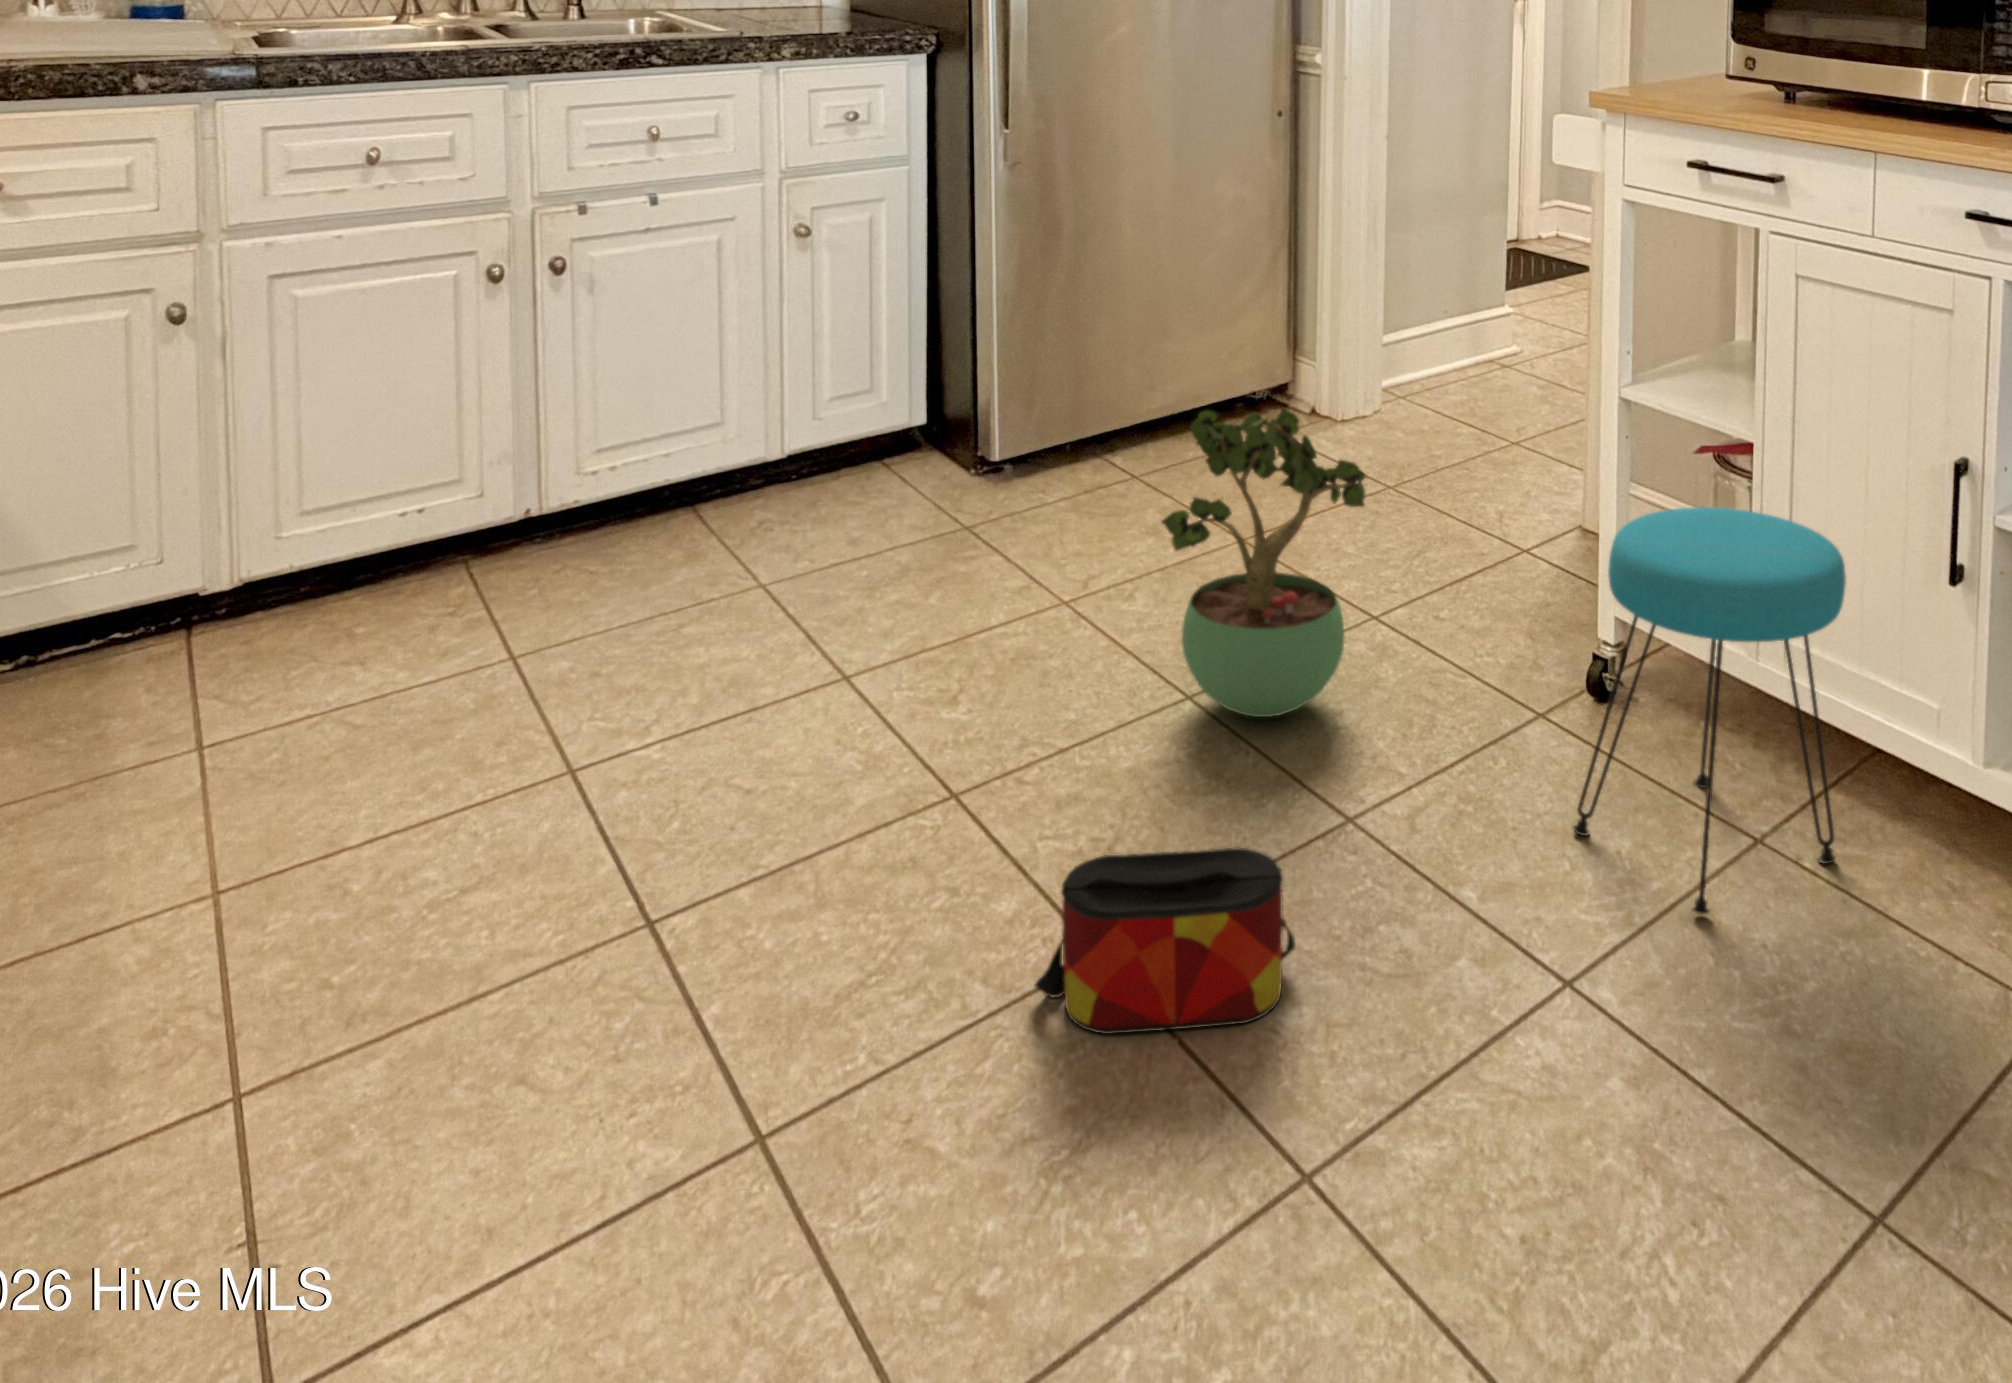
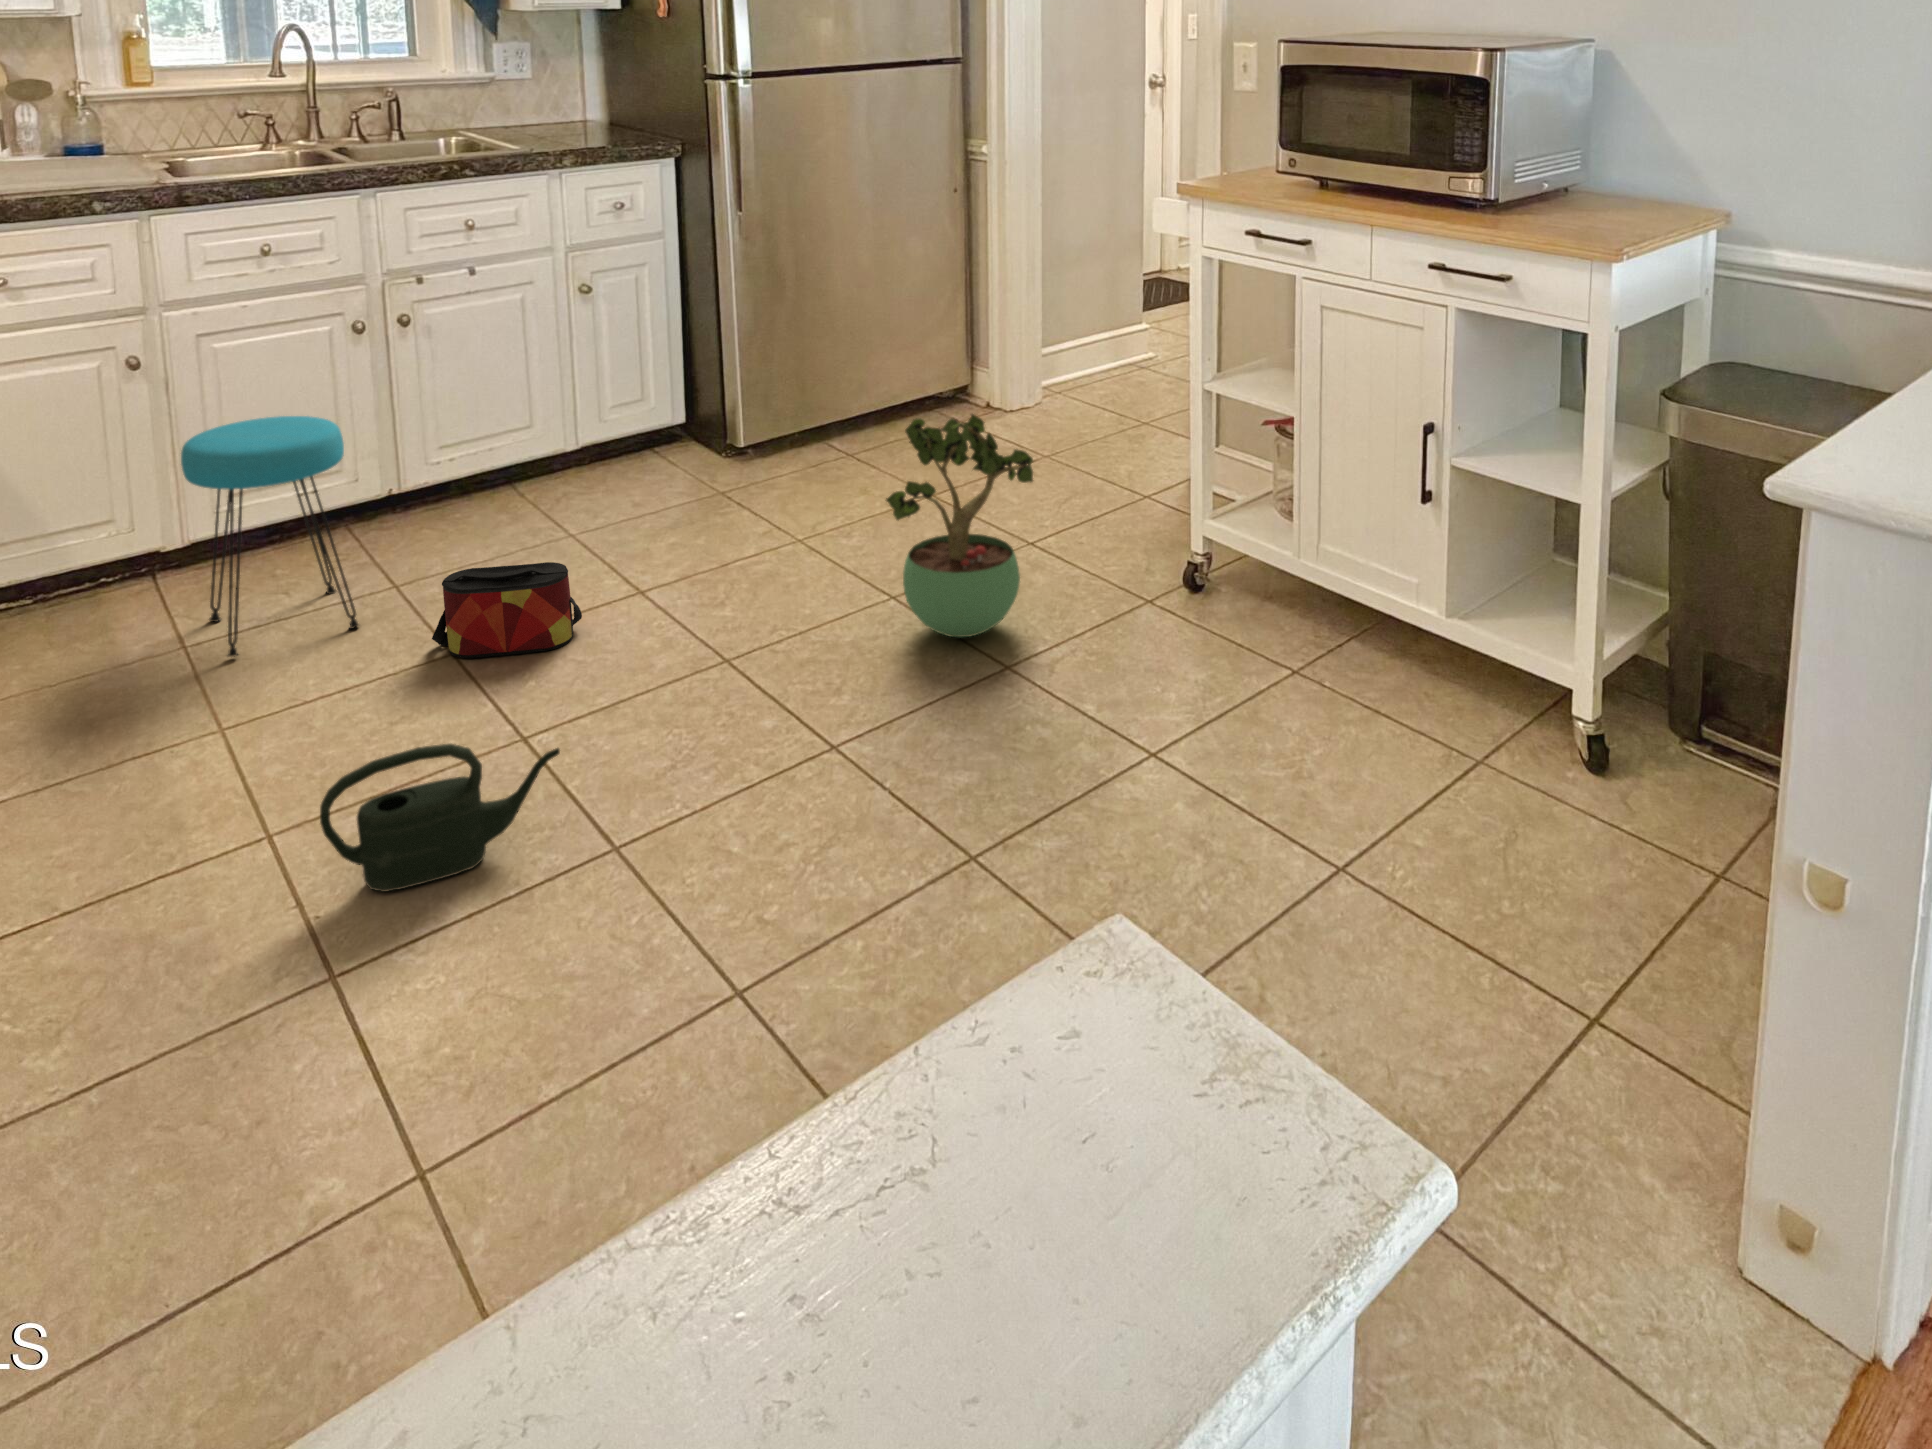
stool: present [1573,507,1846,914] -> present [181,416,359,657]
bag: present [1035,848,1295,1034] -> present [432,562,582,658]
watering can: none [288,849,649,1057] -> present [320,744,560,892]

